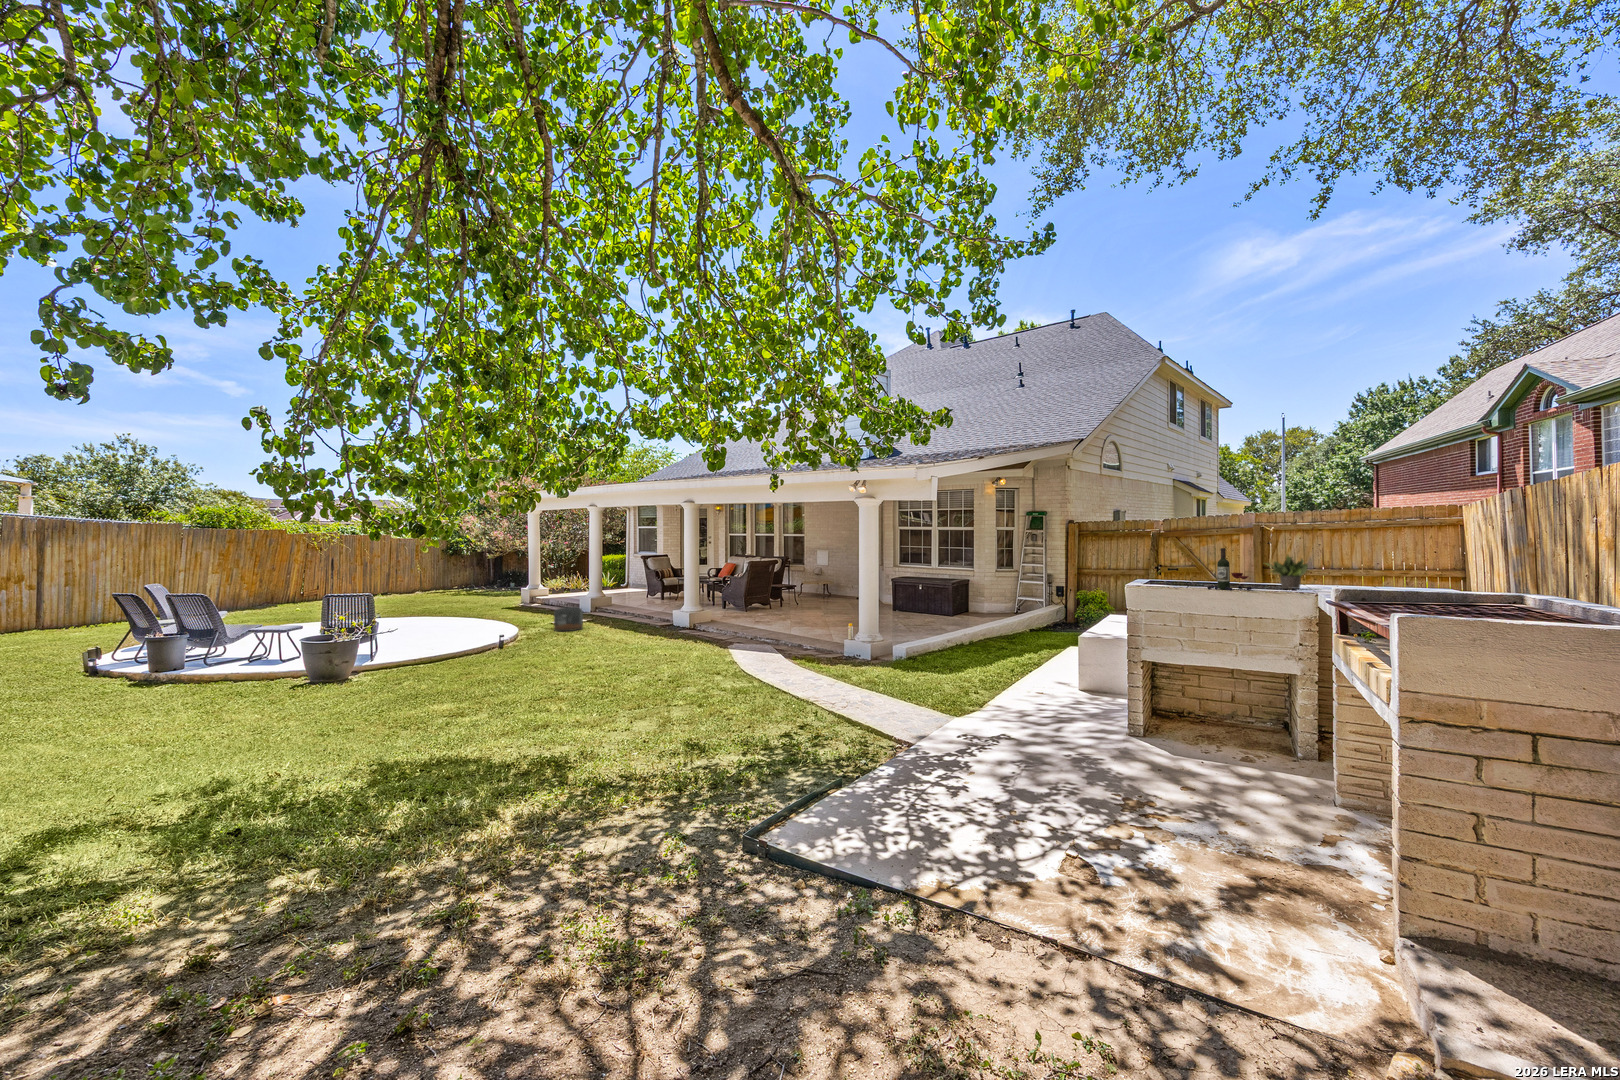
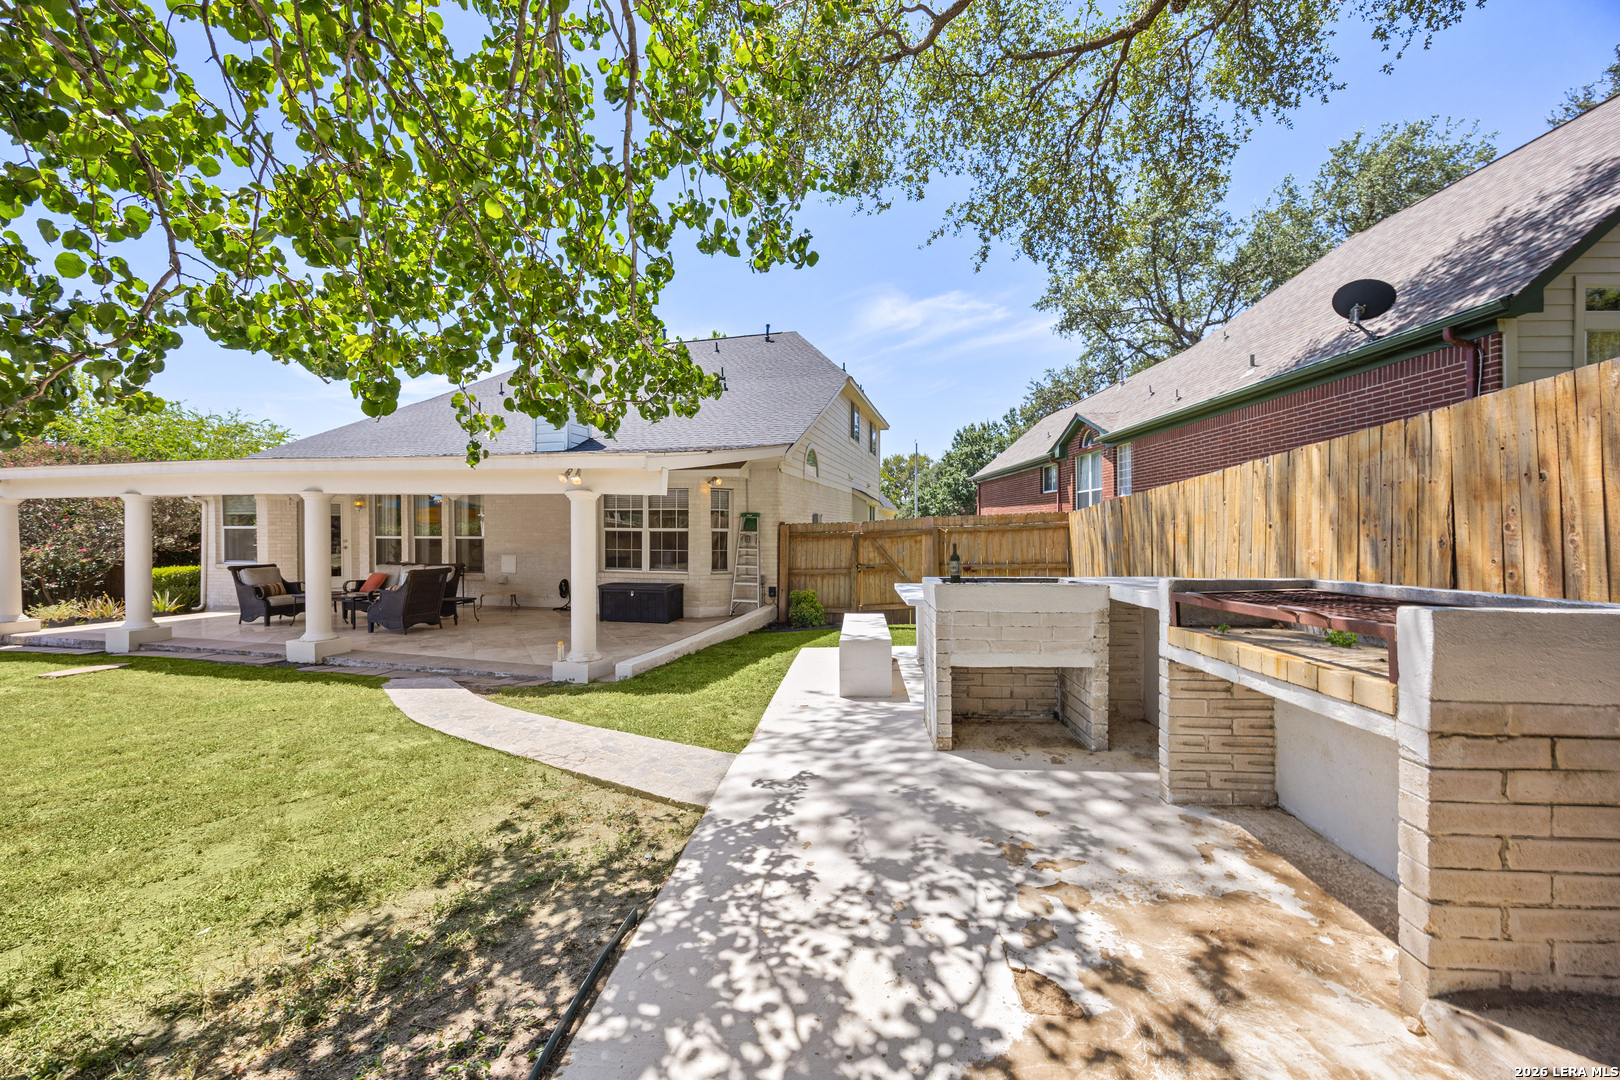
potted plant: present [1266,556,1308,589] -> none [981,548,1017,580]
pouf: present [554,607,583,631] -> none [29,650,99,692]

